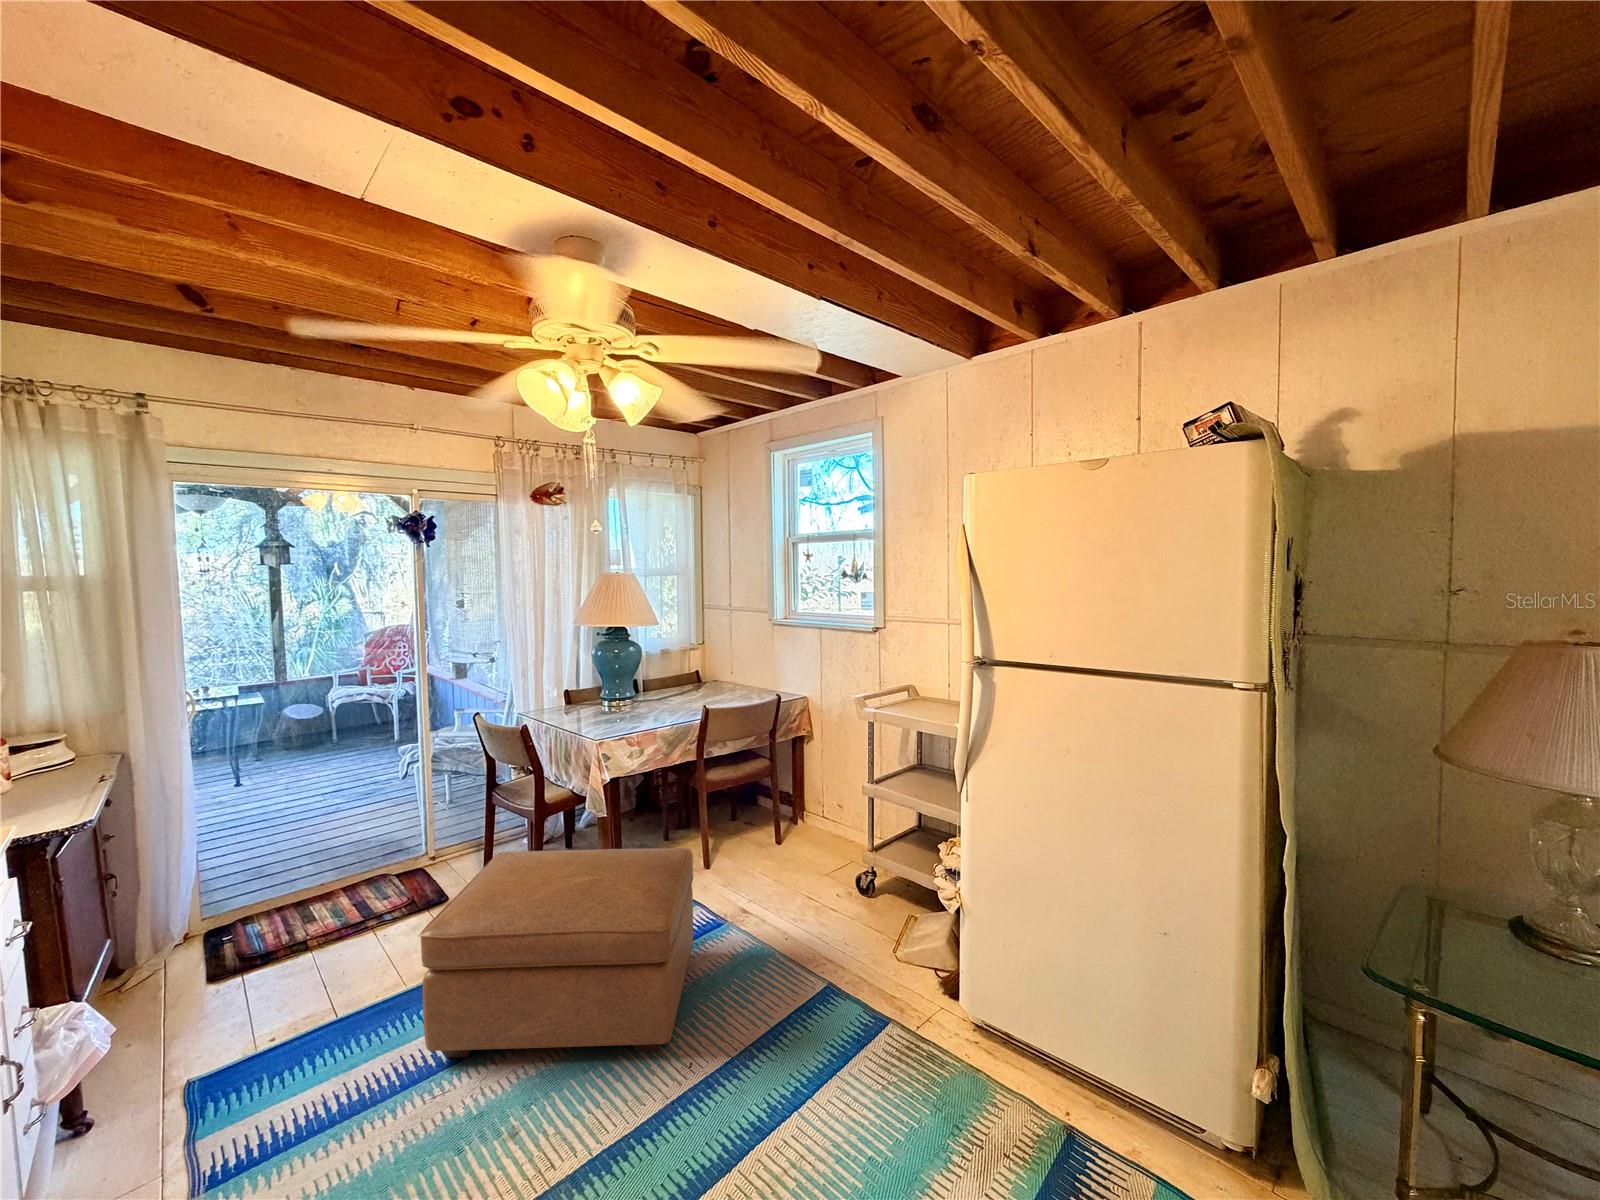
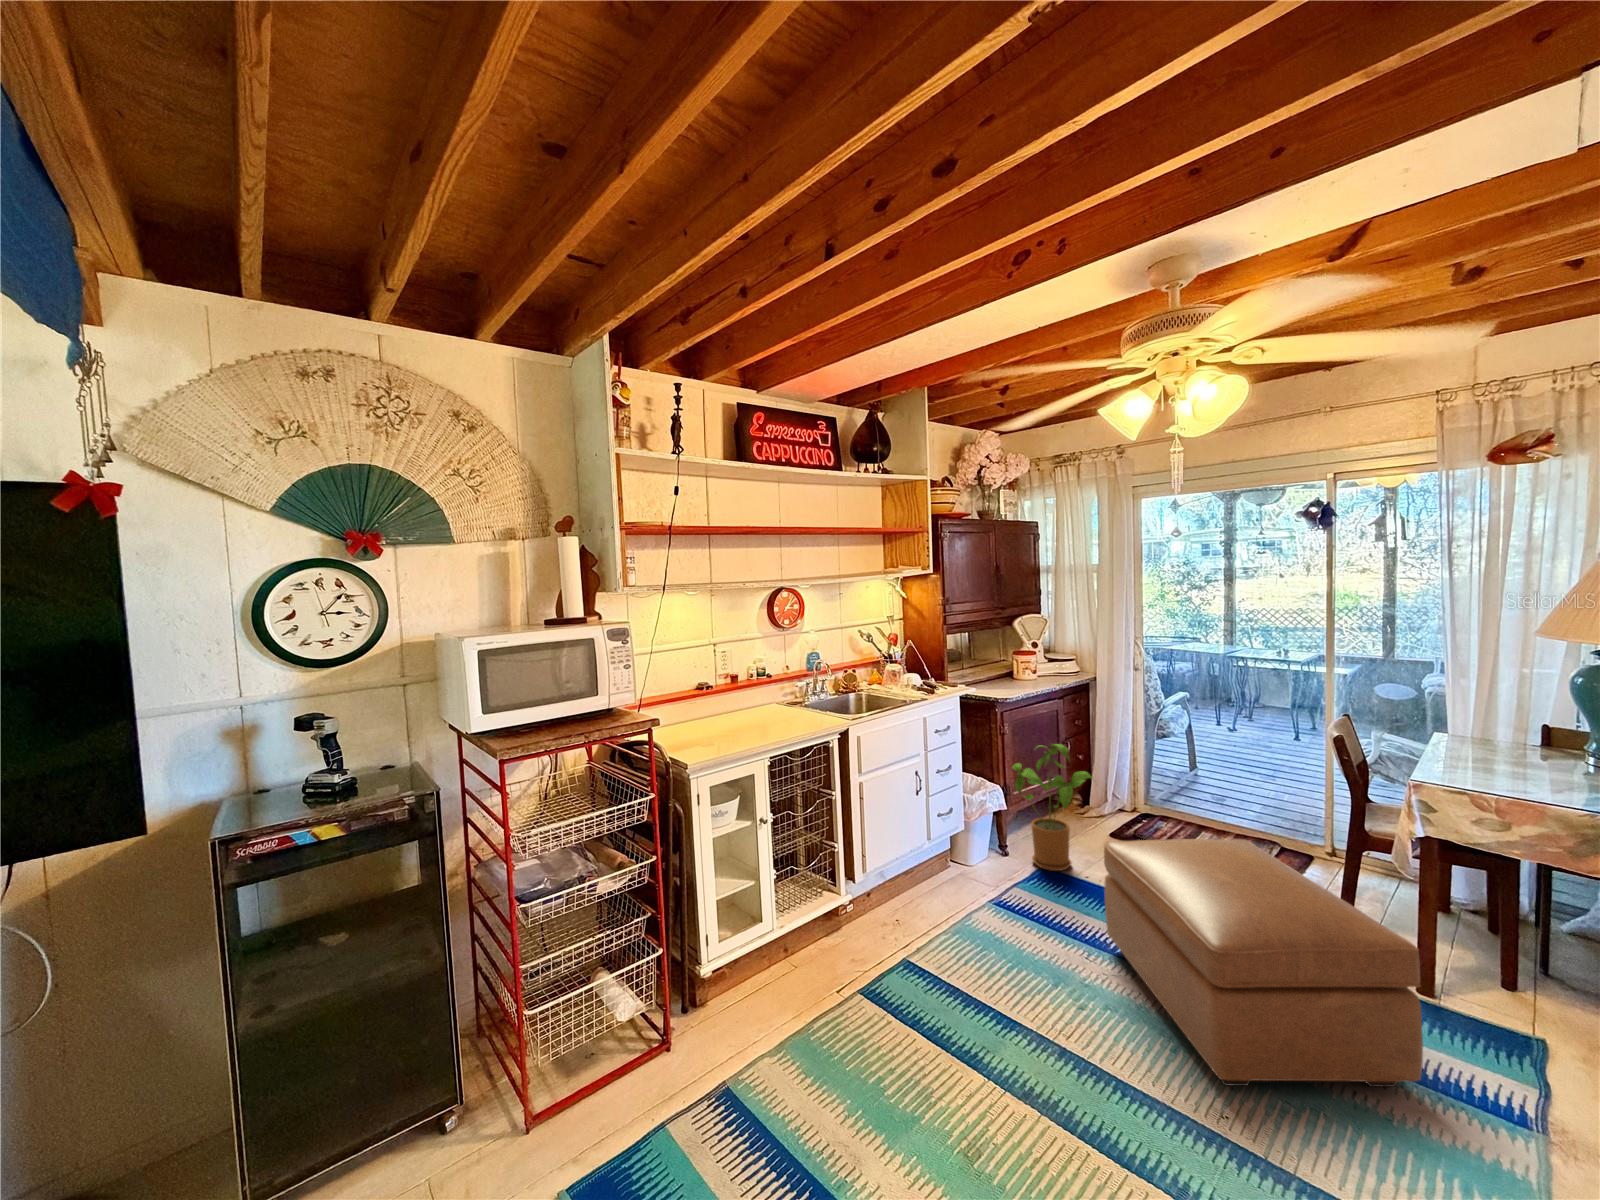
house plant: none [95,862,263,1091] -> present [1013,744,1092,871]

